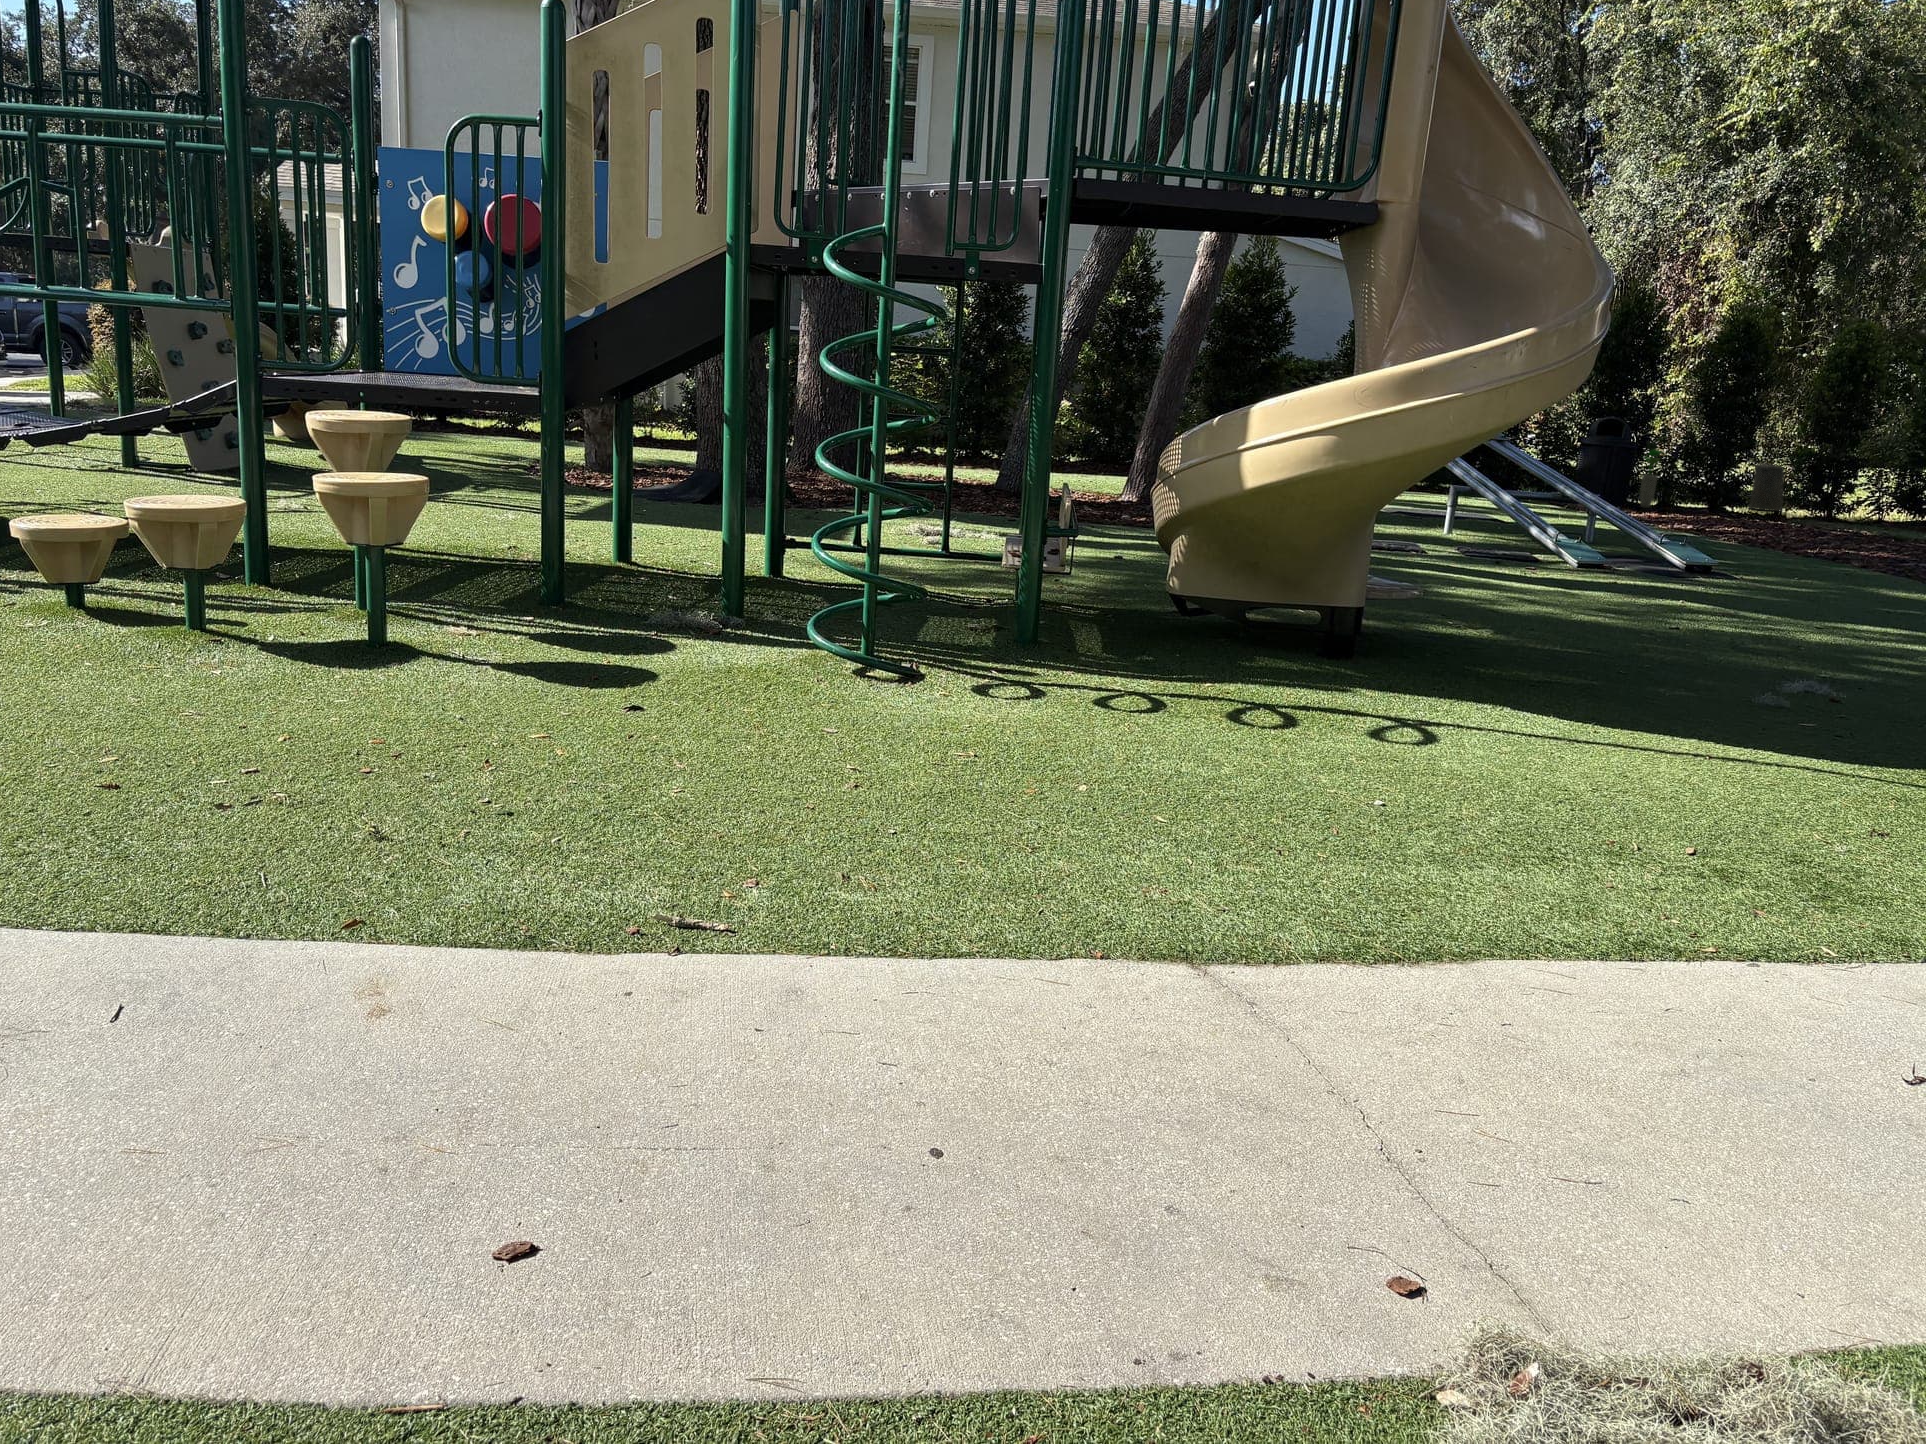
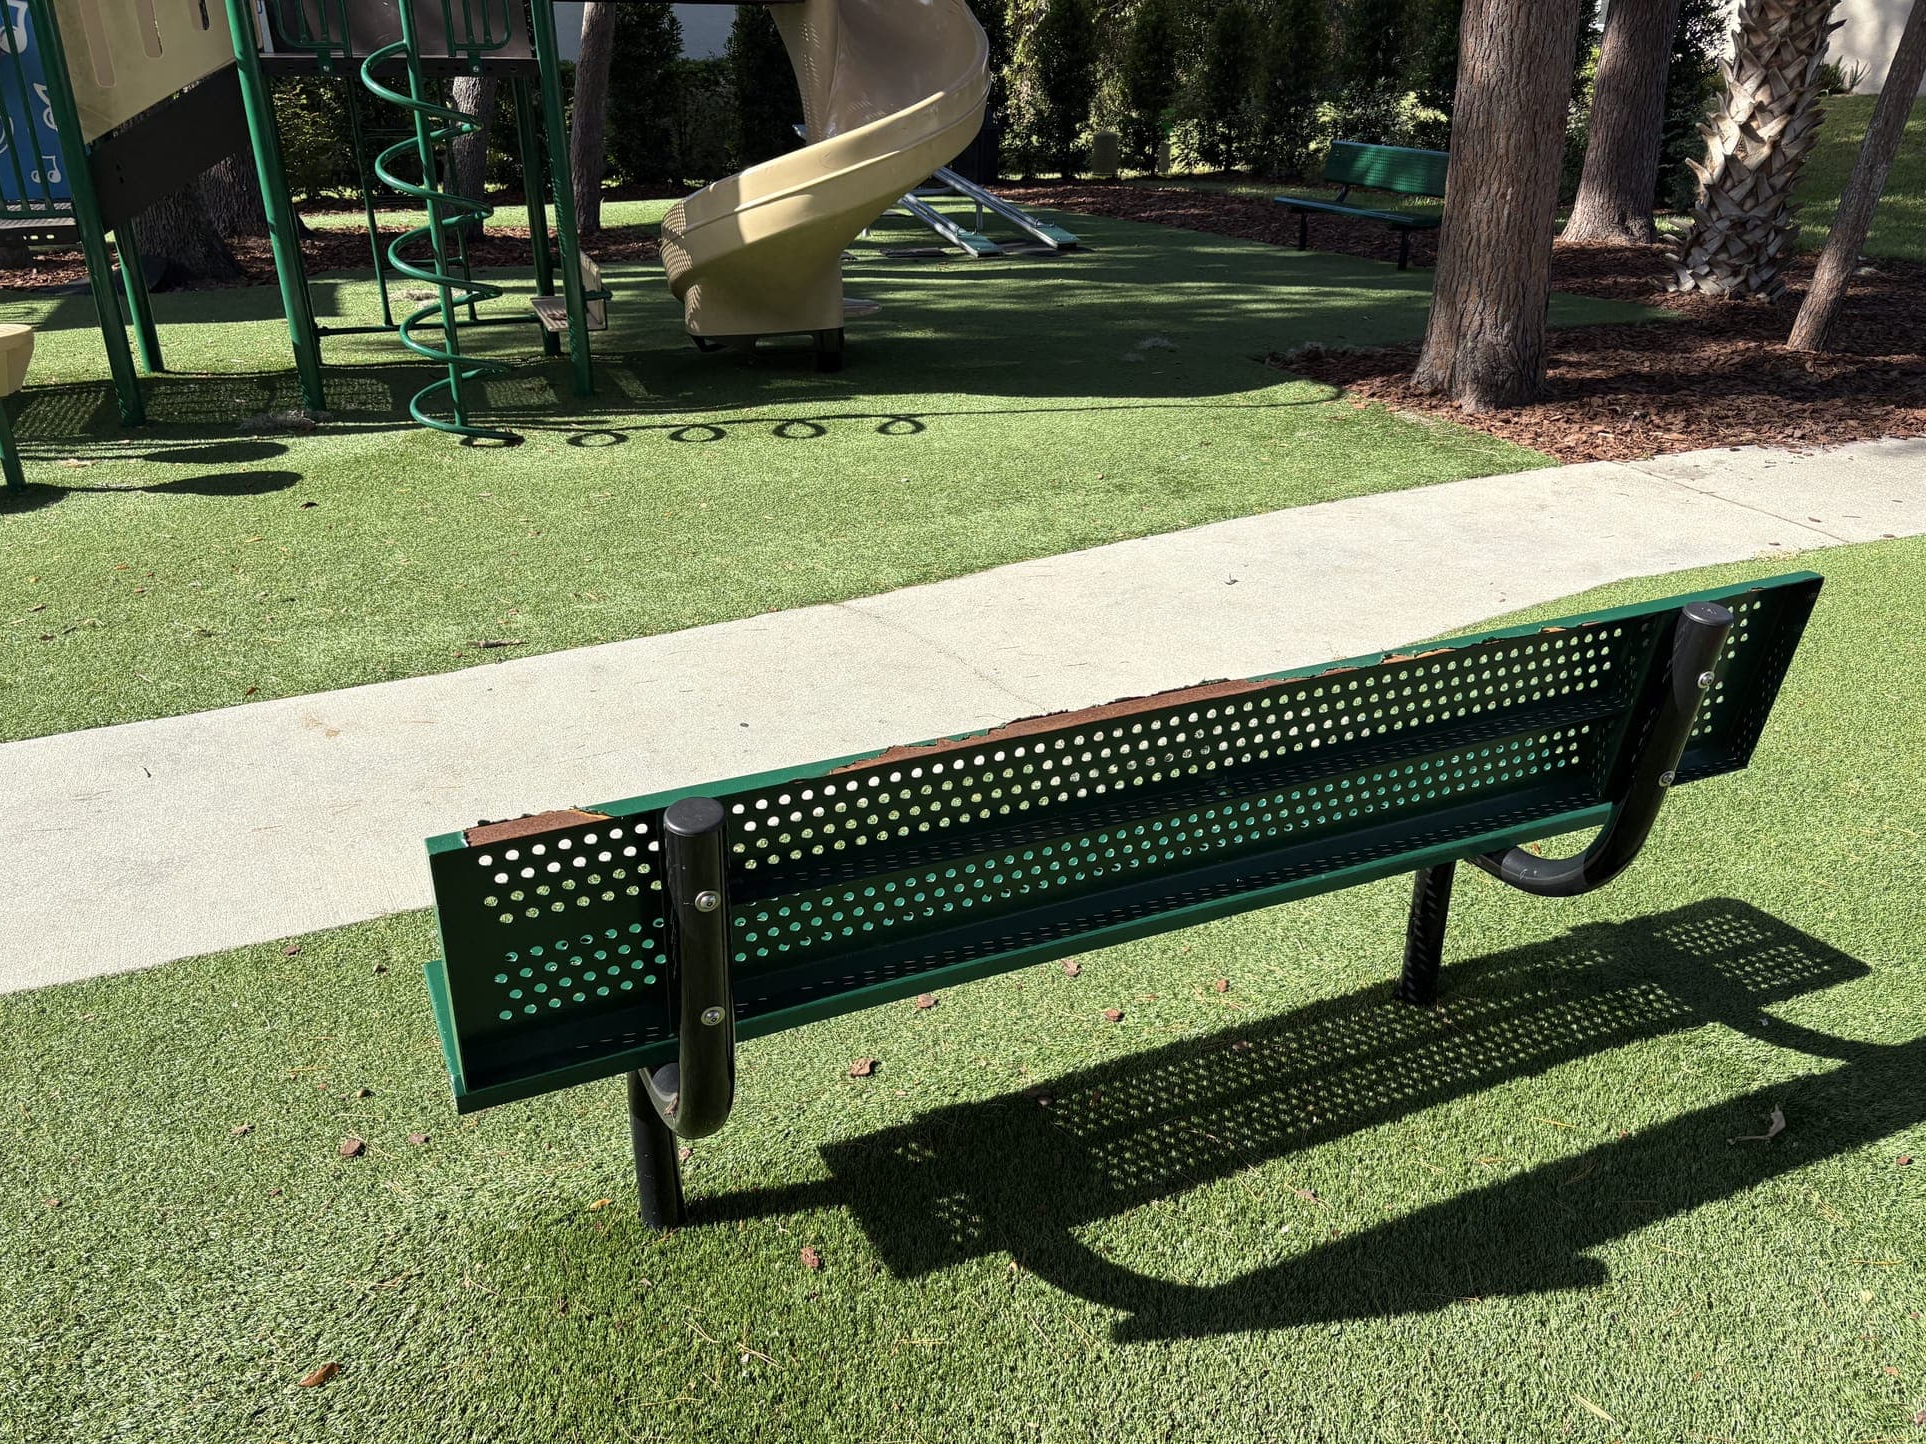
potted plant: present [1640,442,1665,508] -> present [1159,109,1175,174]

